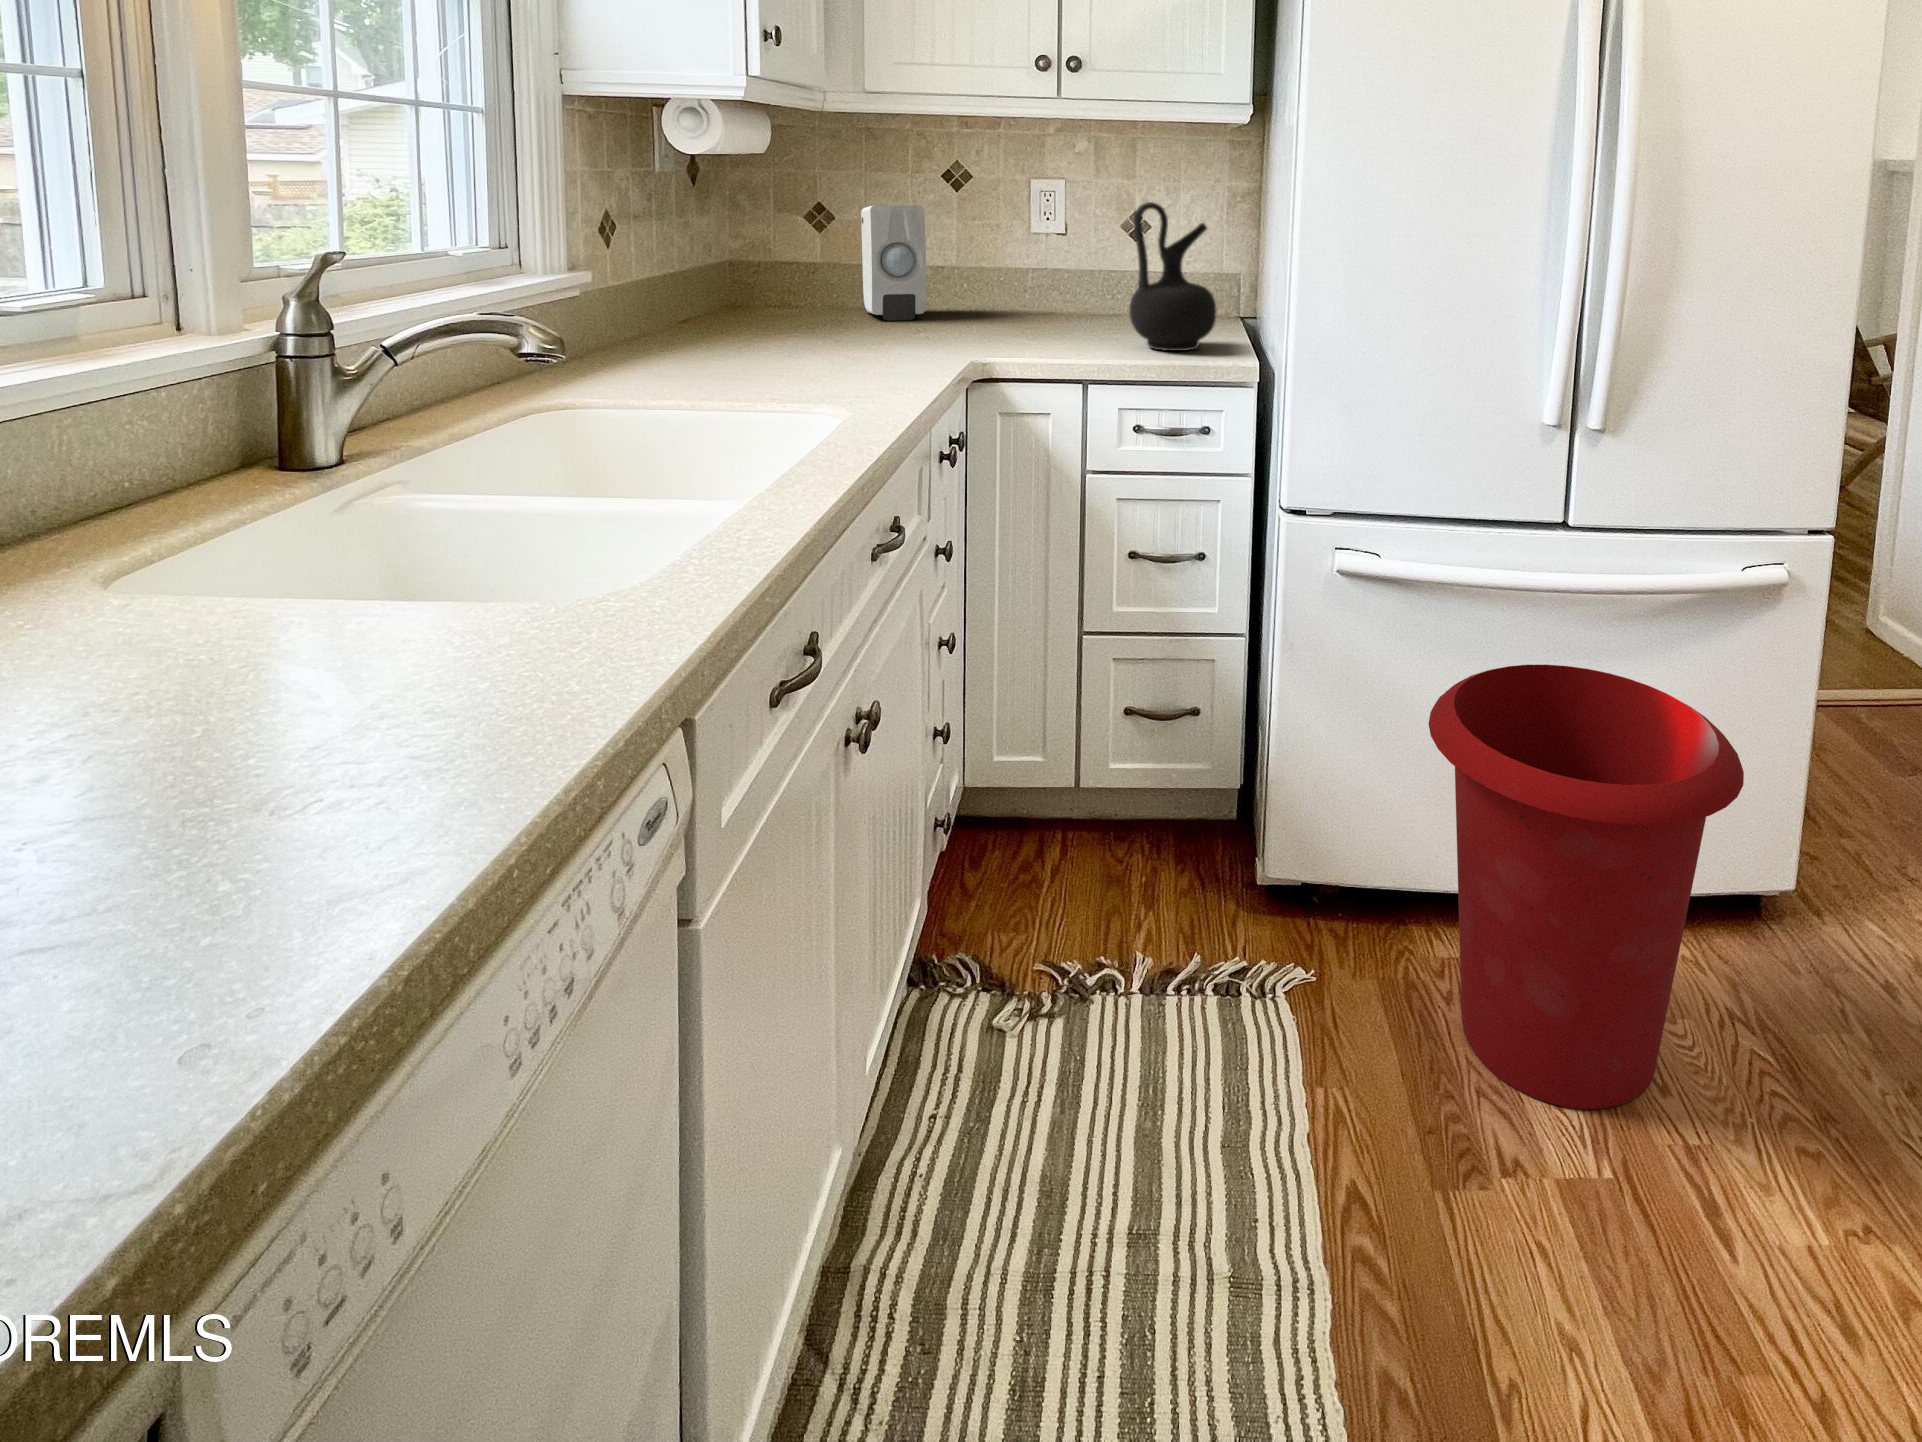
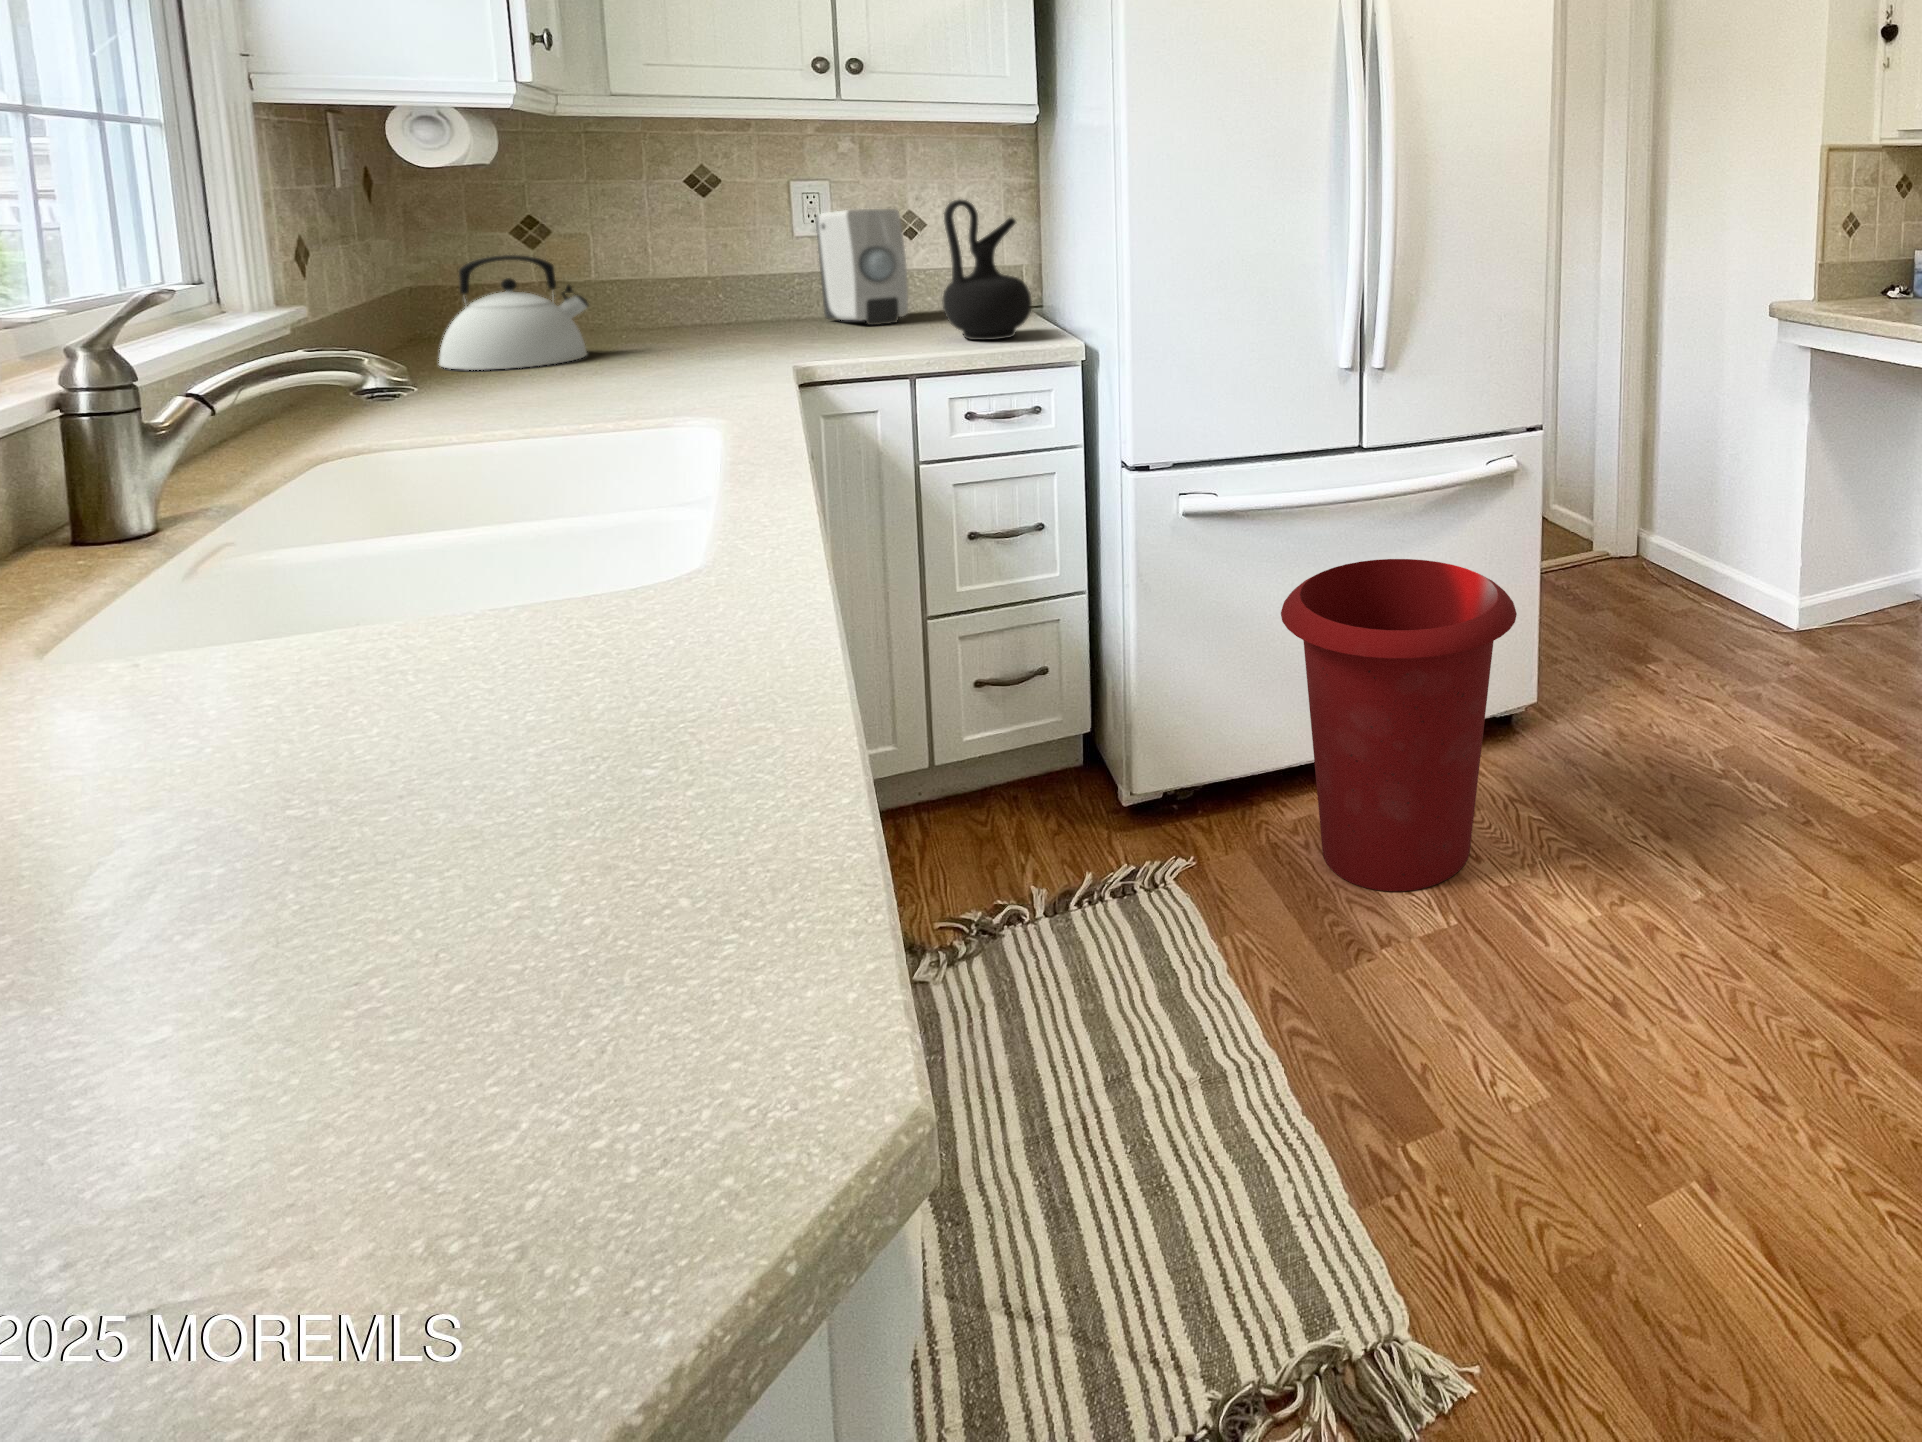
soap dispenser: present [861,205,926,320] -> present [816,209,908,325]
kettle: none [722,239,839,341] -> present [439,255,588,370]

